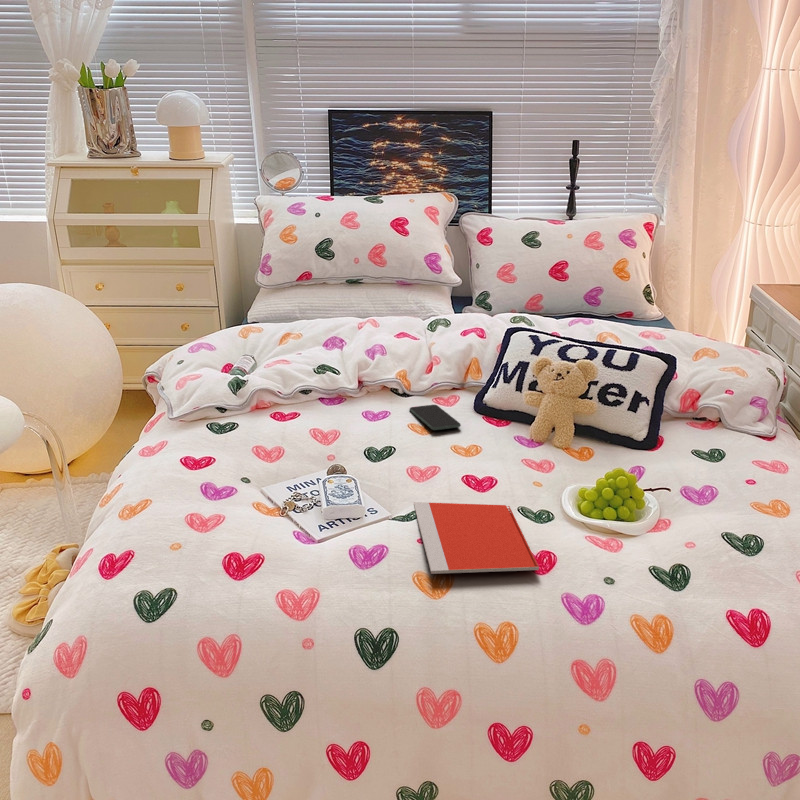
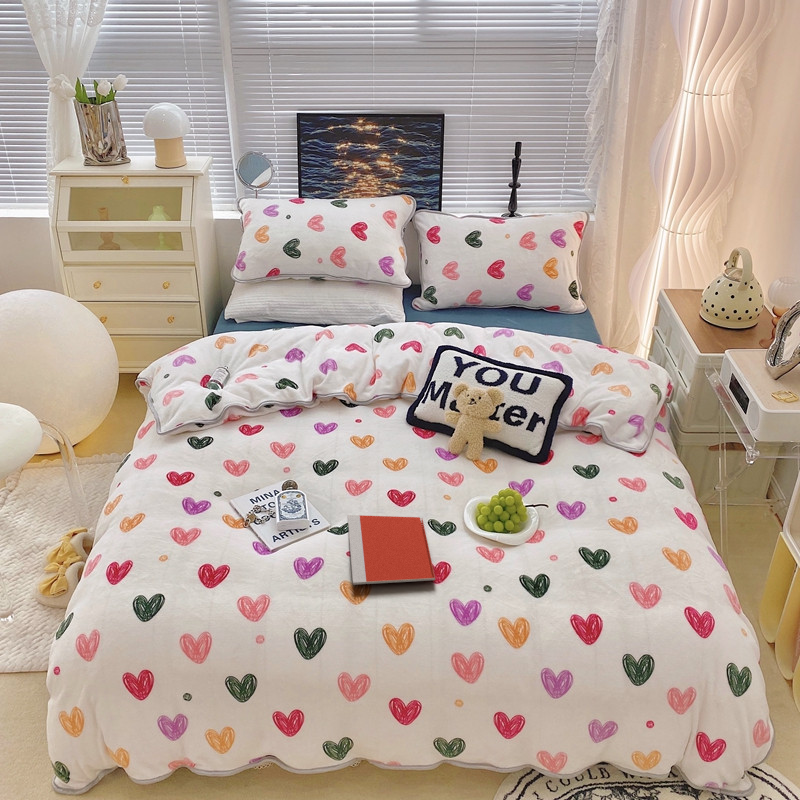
smartphone: present [410,405,461,430] -> none [354,415,394,443]

